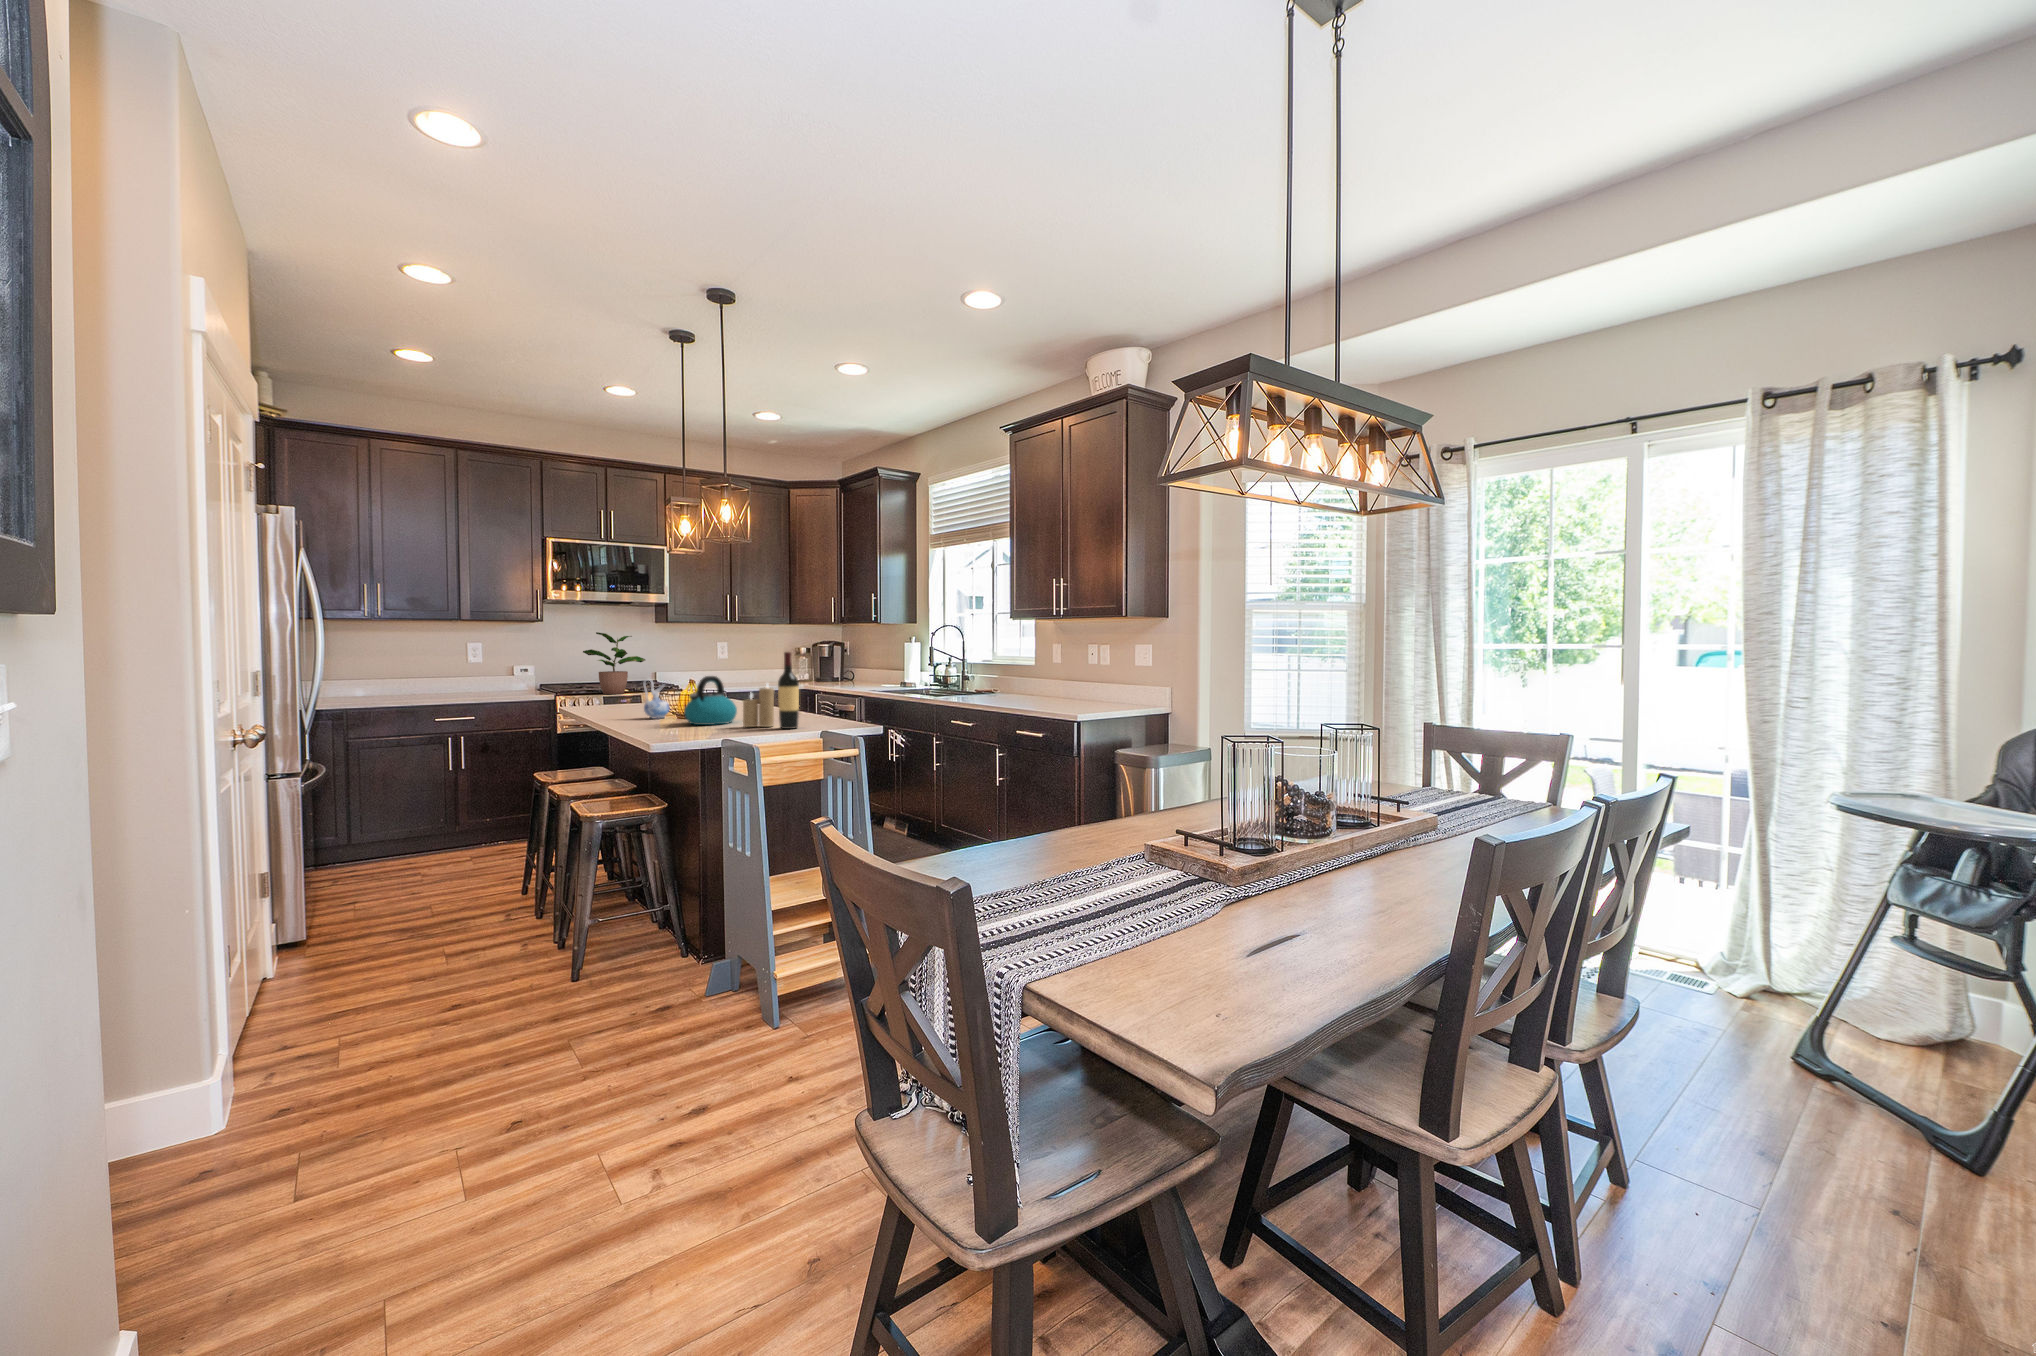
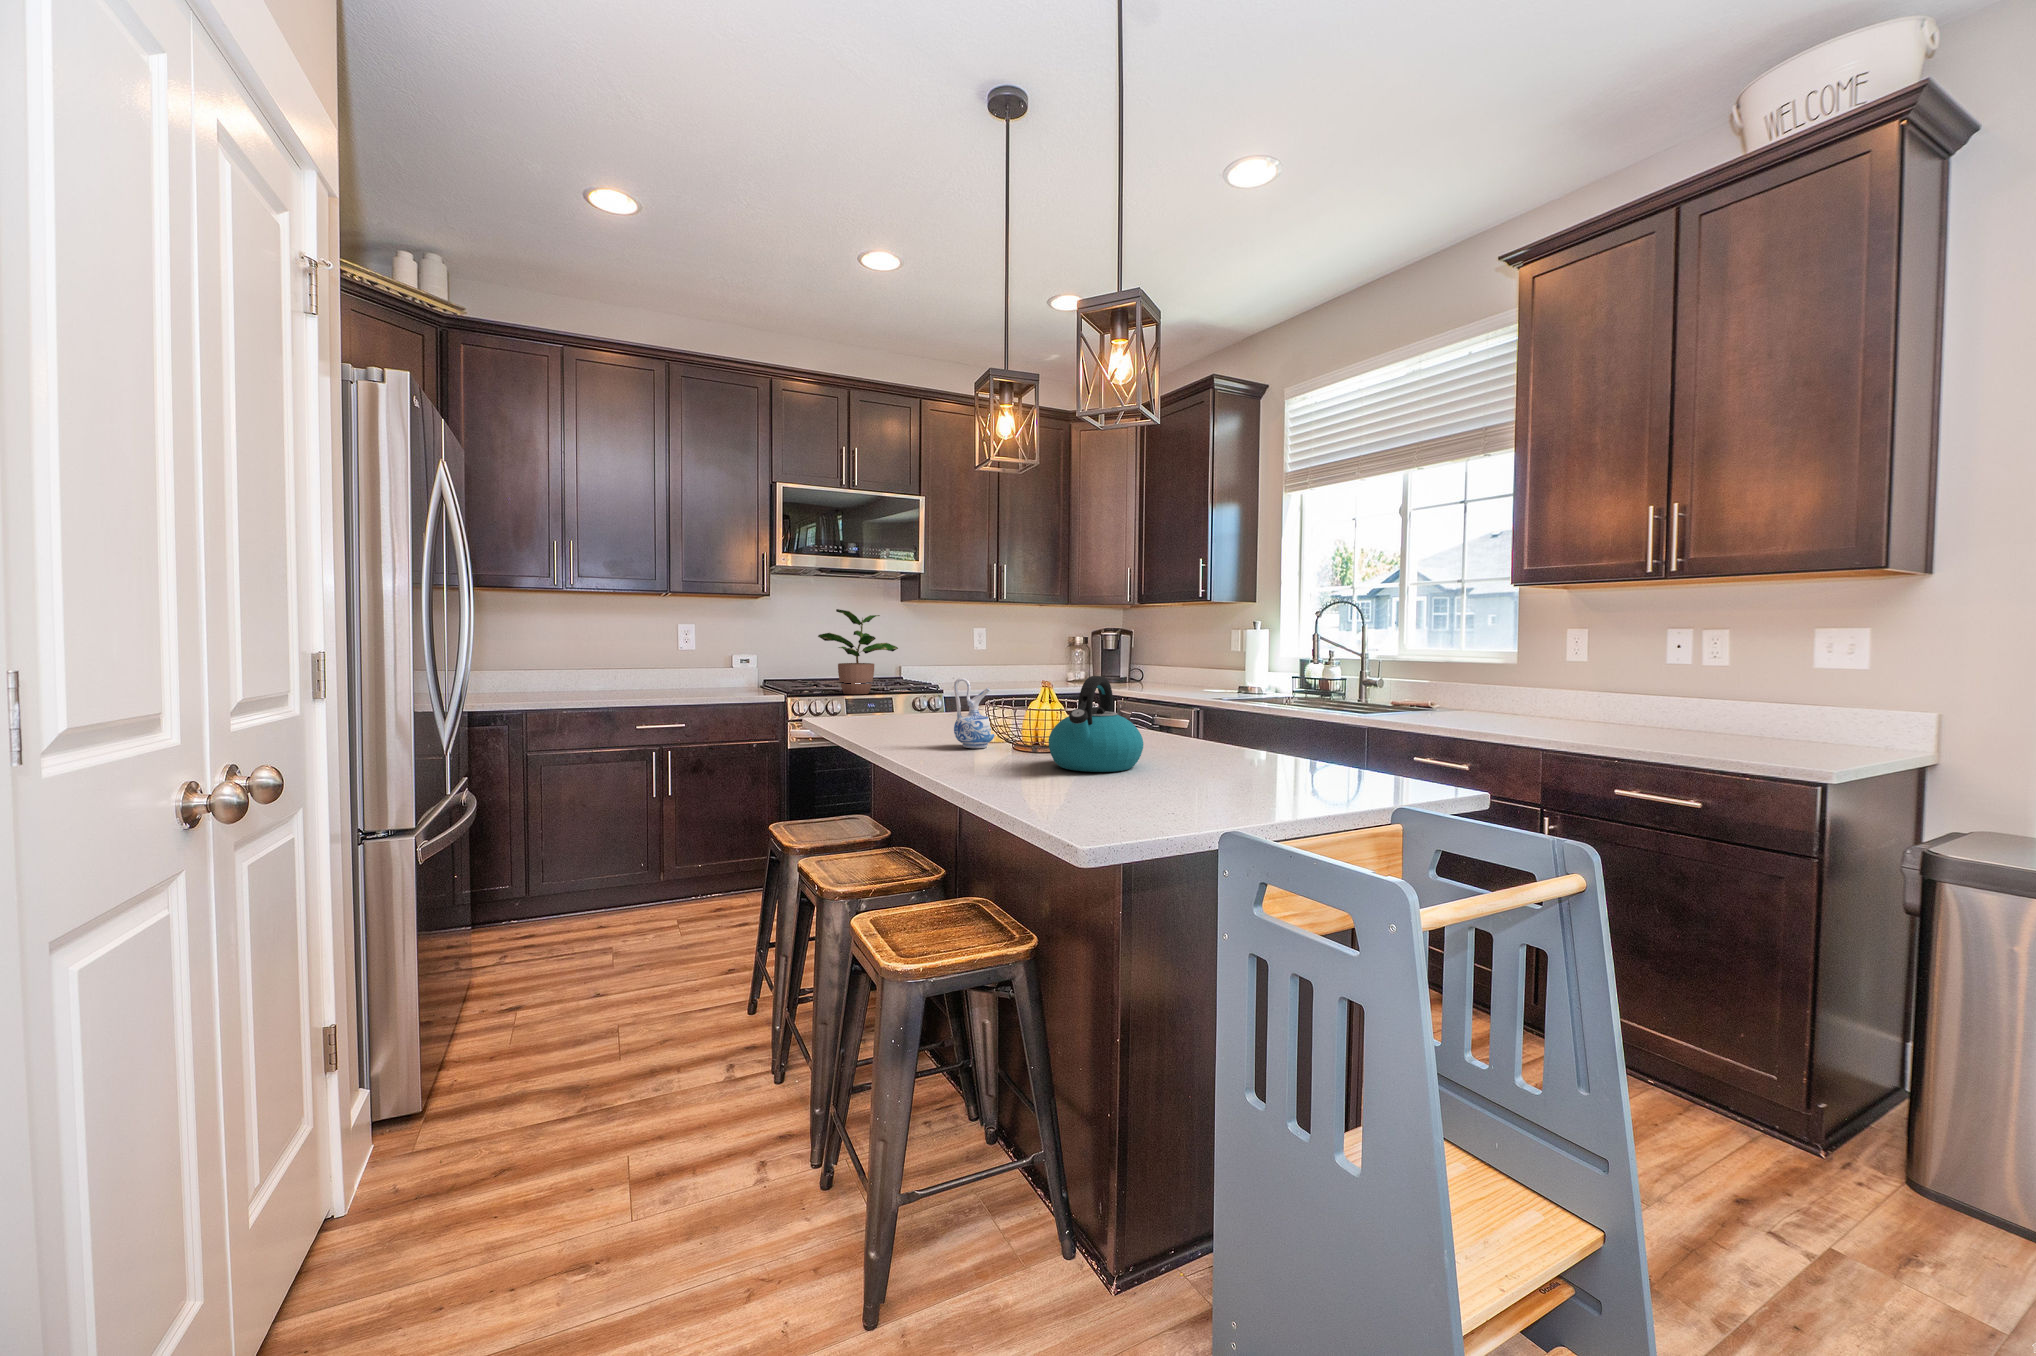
wine bottle: present [778,652,799,729] -> none [1279,629,1324,796]
candle: present [743,684,774,727] -> none [1187,692,1252,786]

